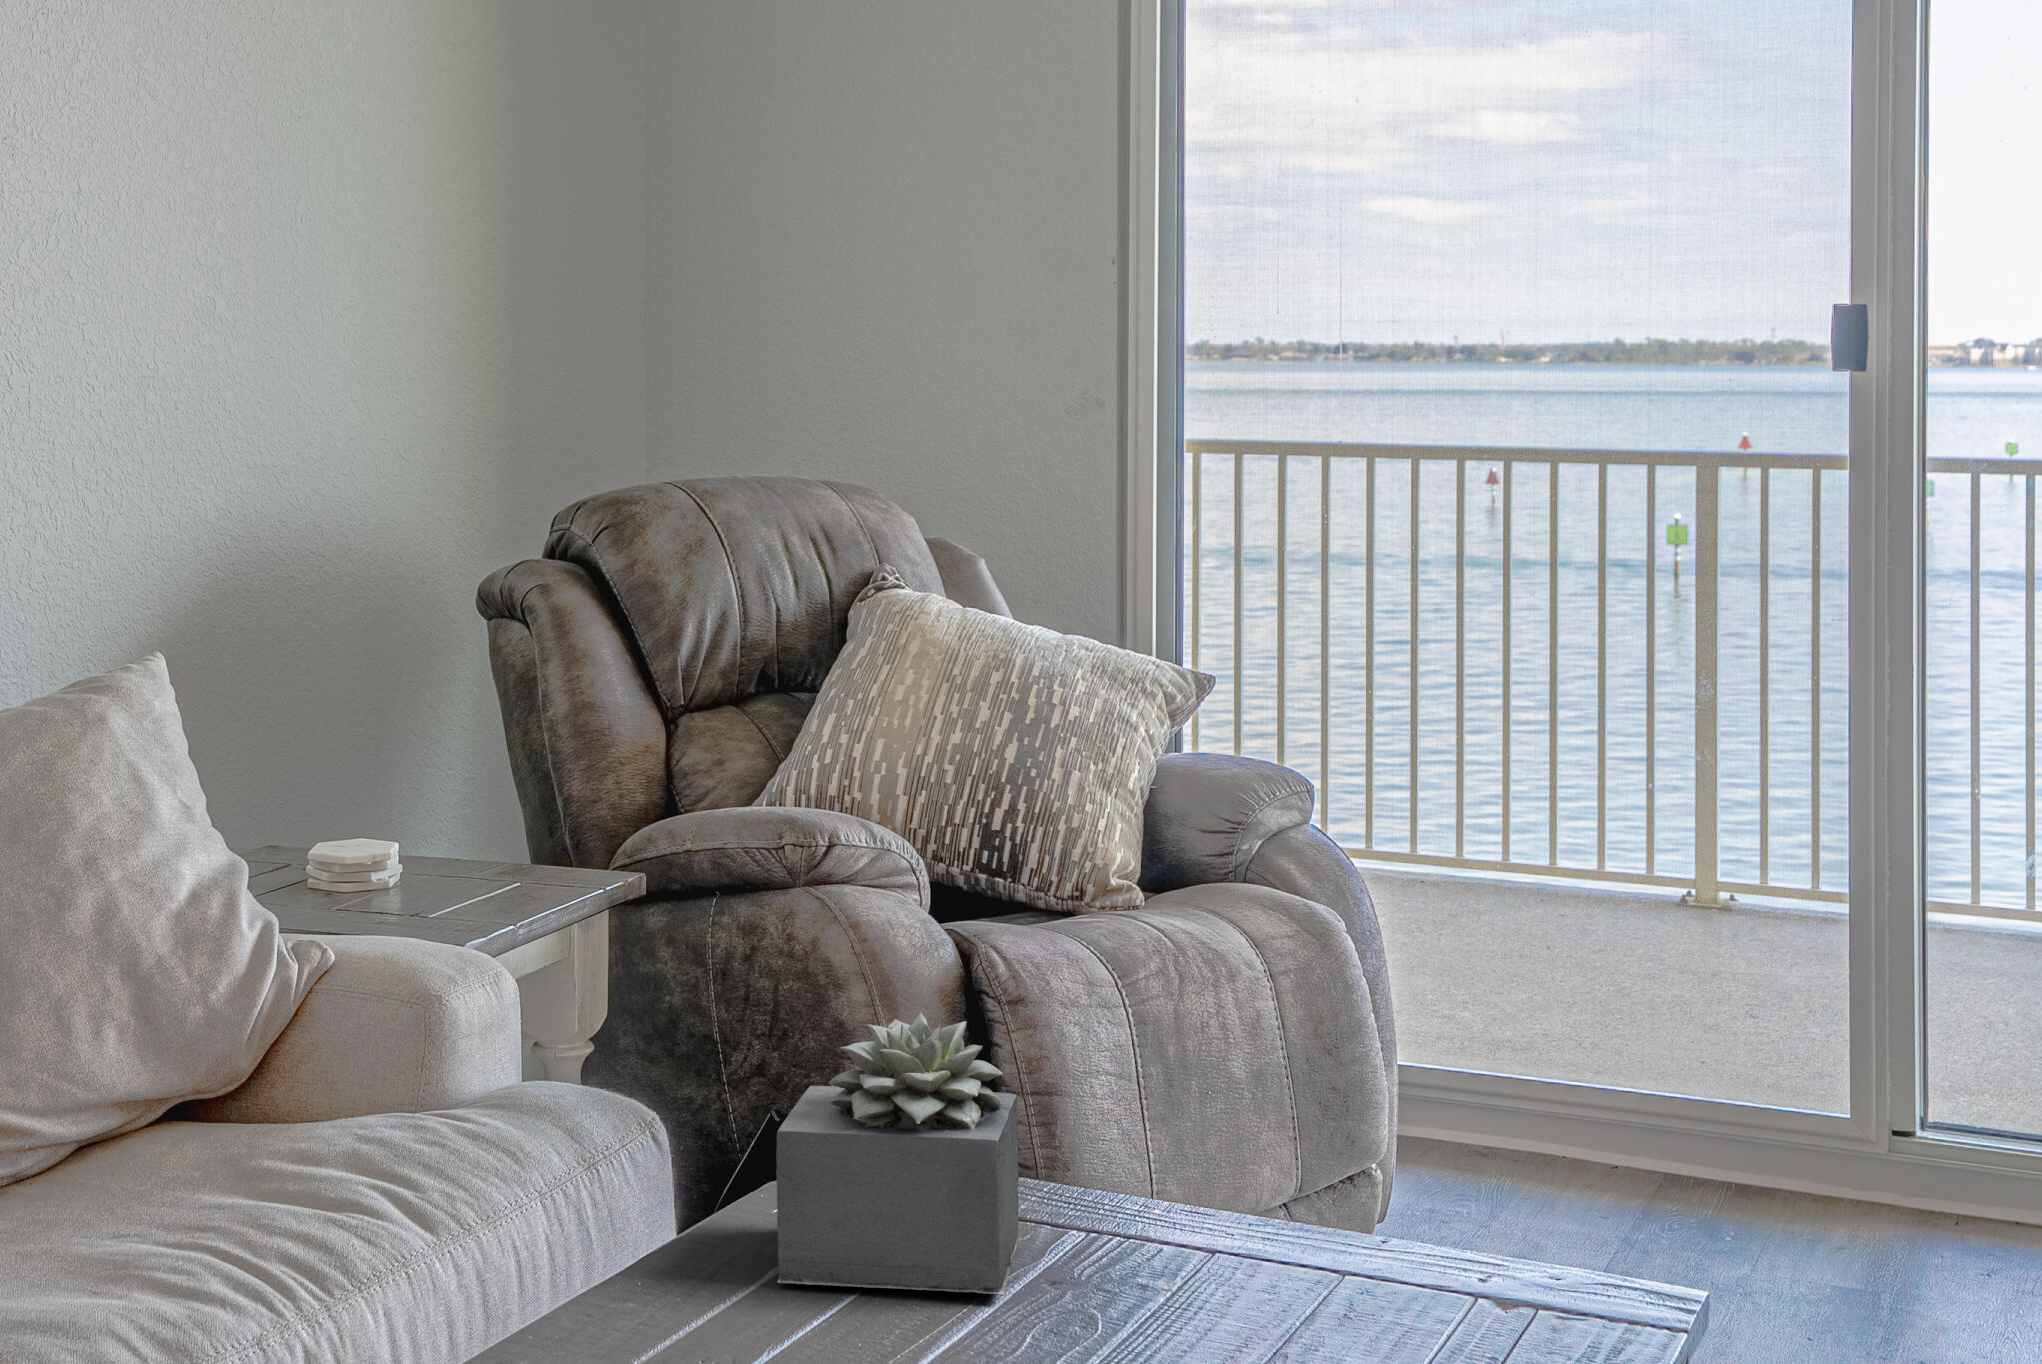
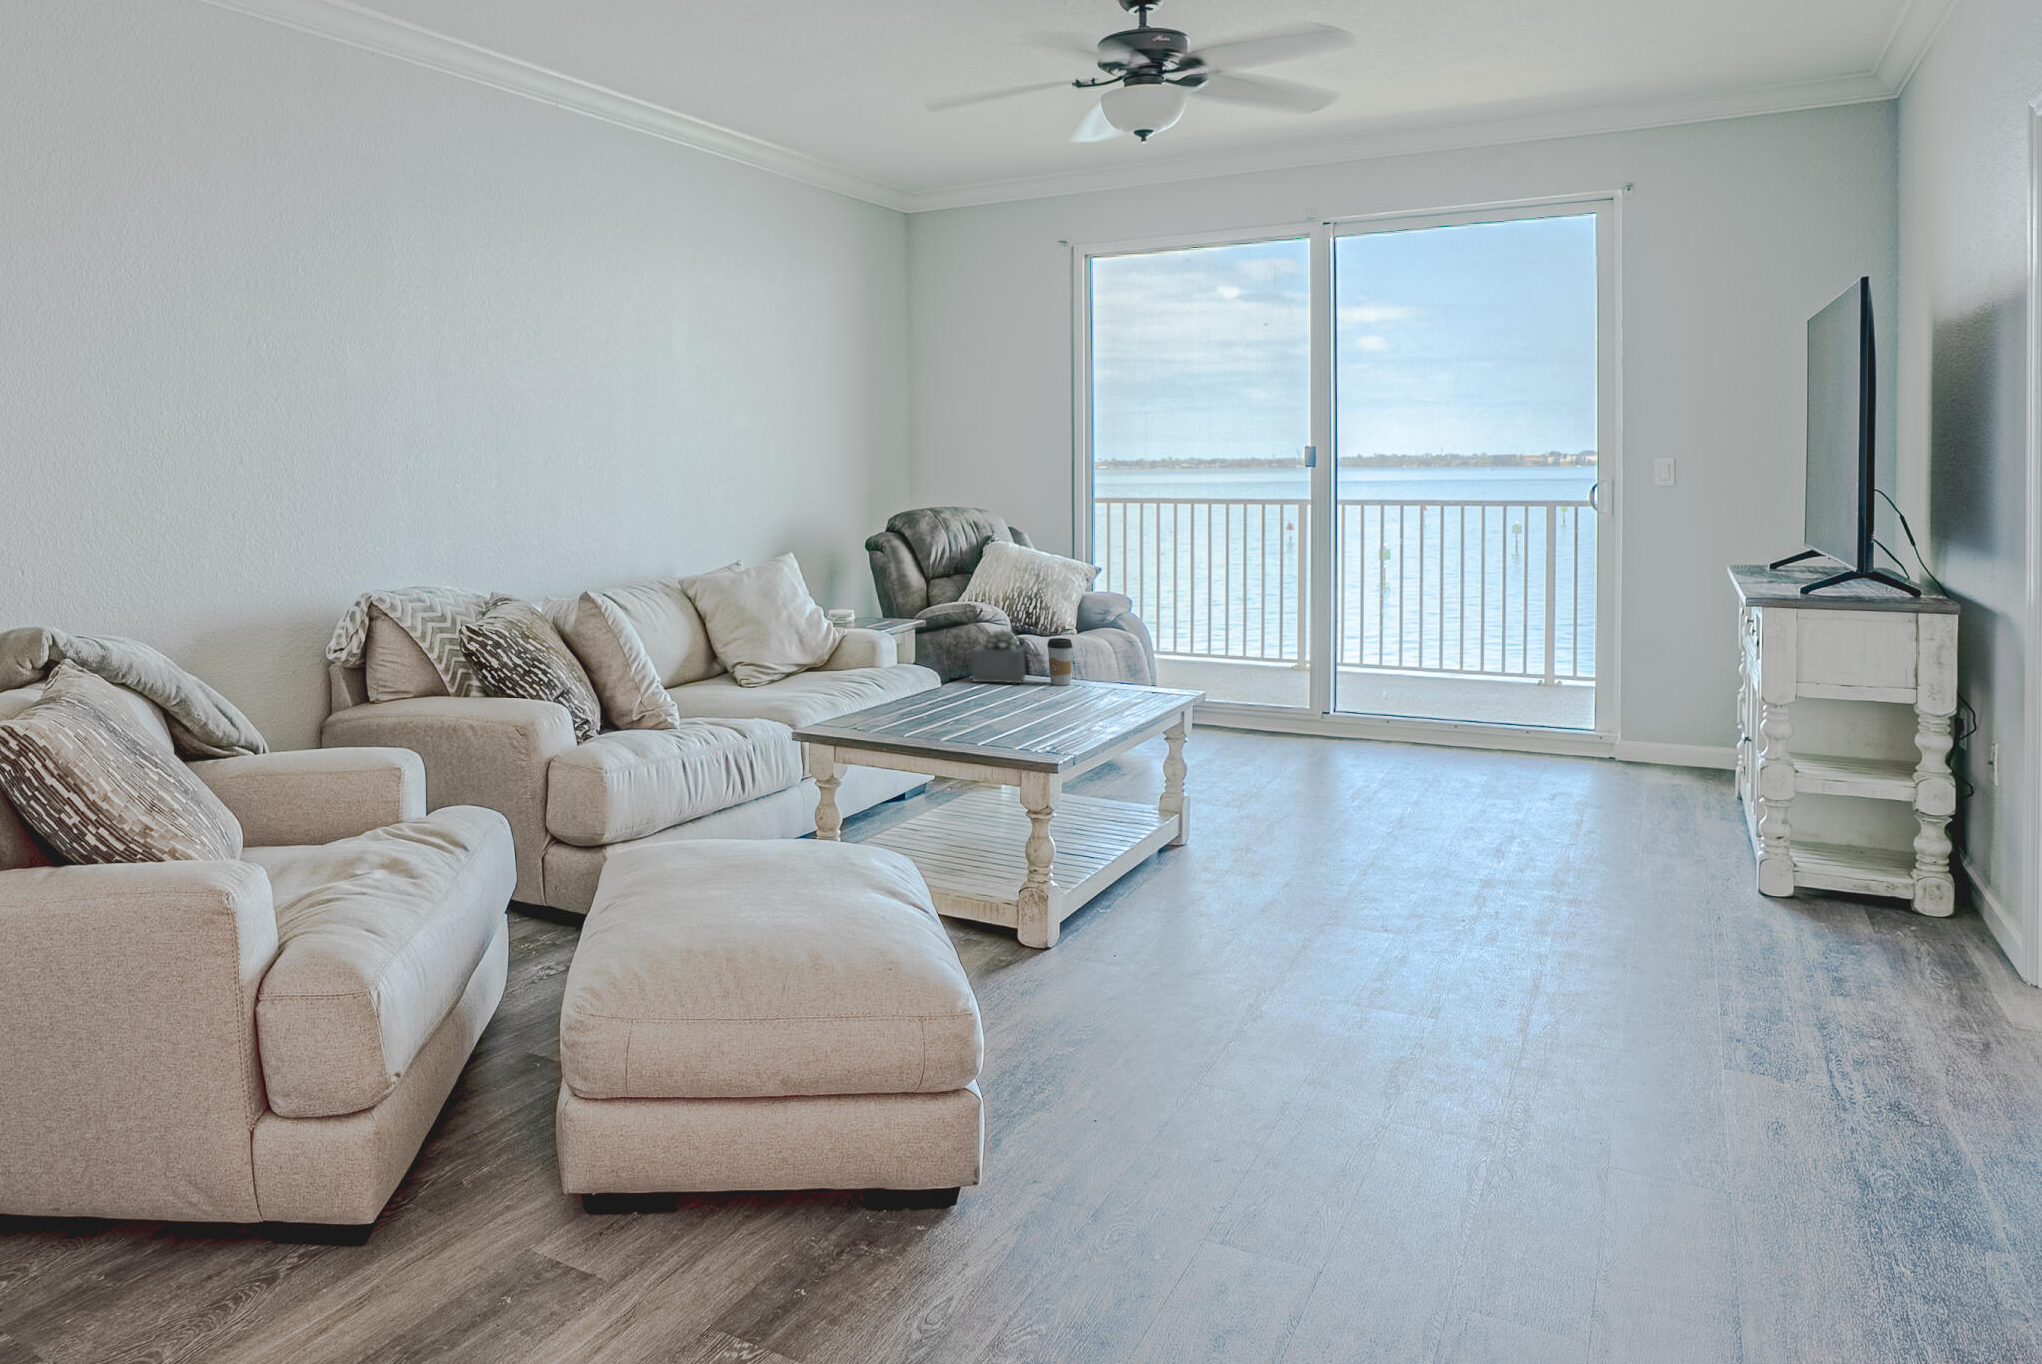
coffee cup: none [1123,1061,1238,1297] -> present [1047,638,1072,686]

